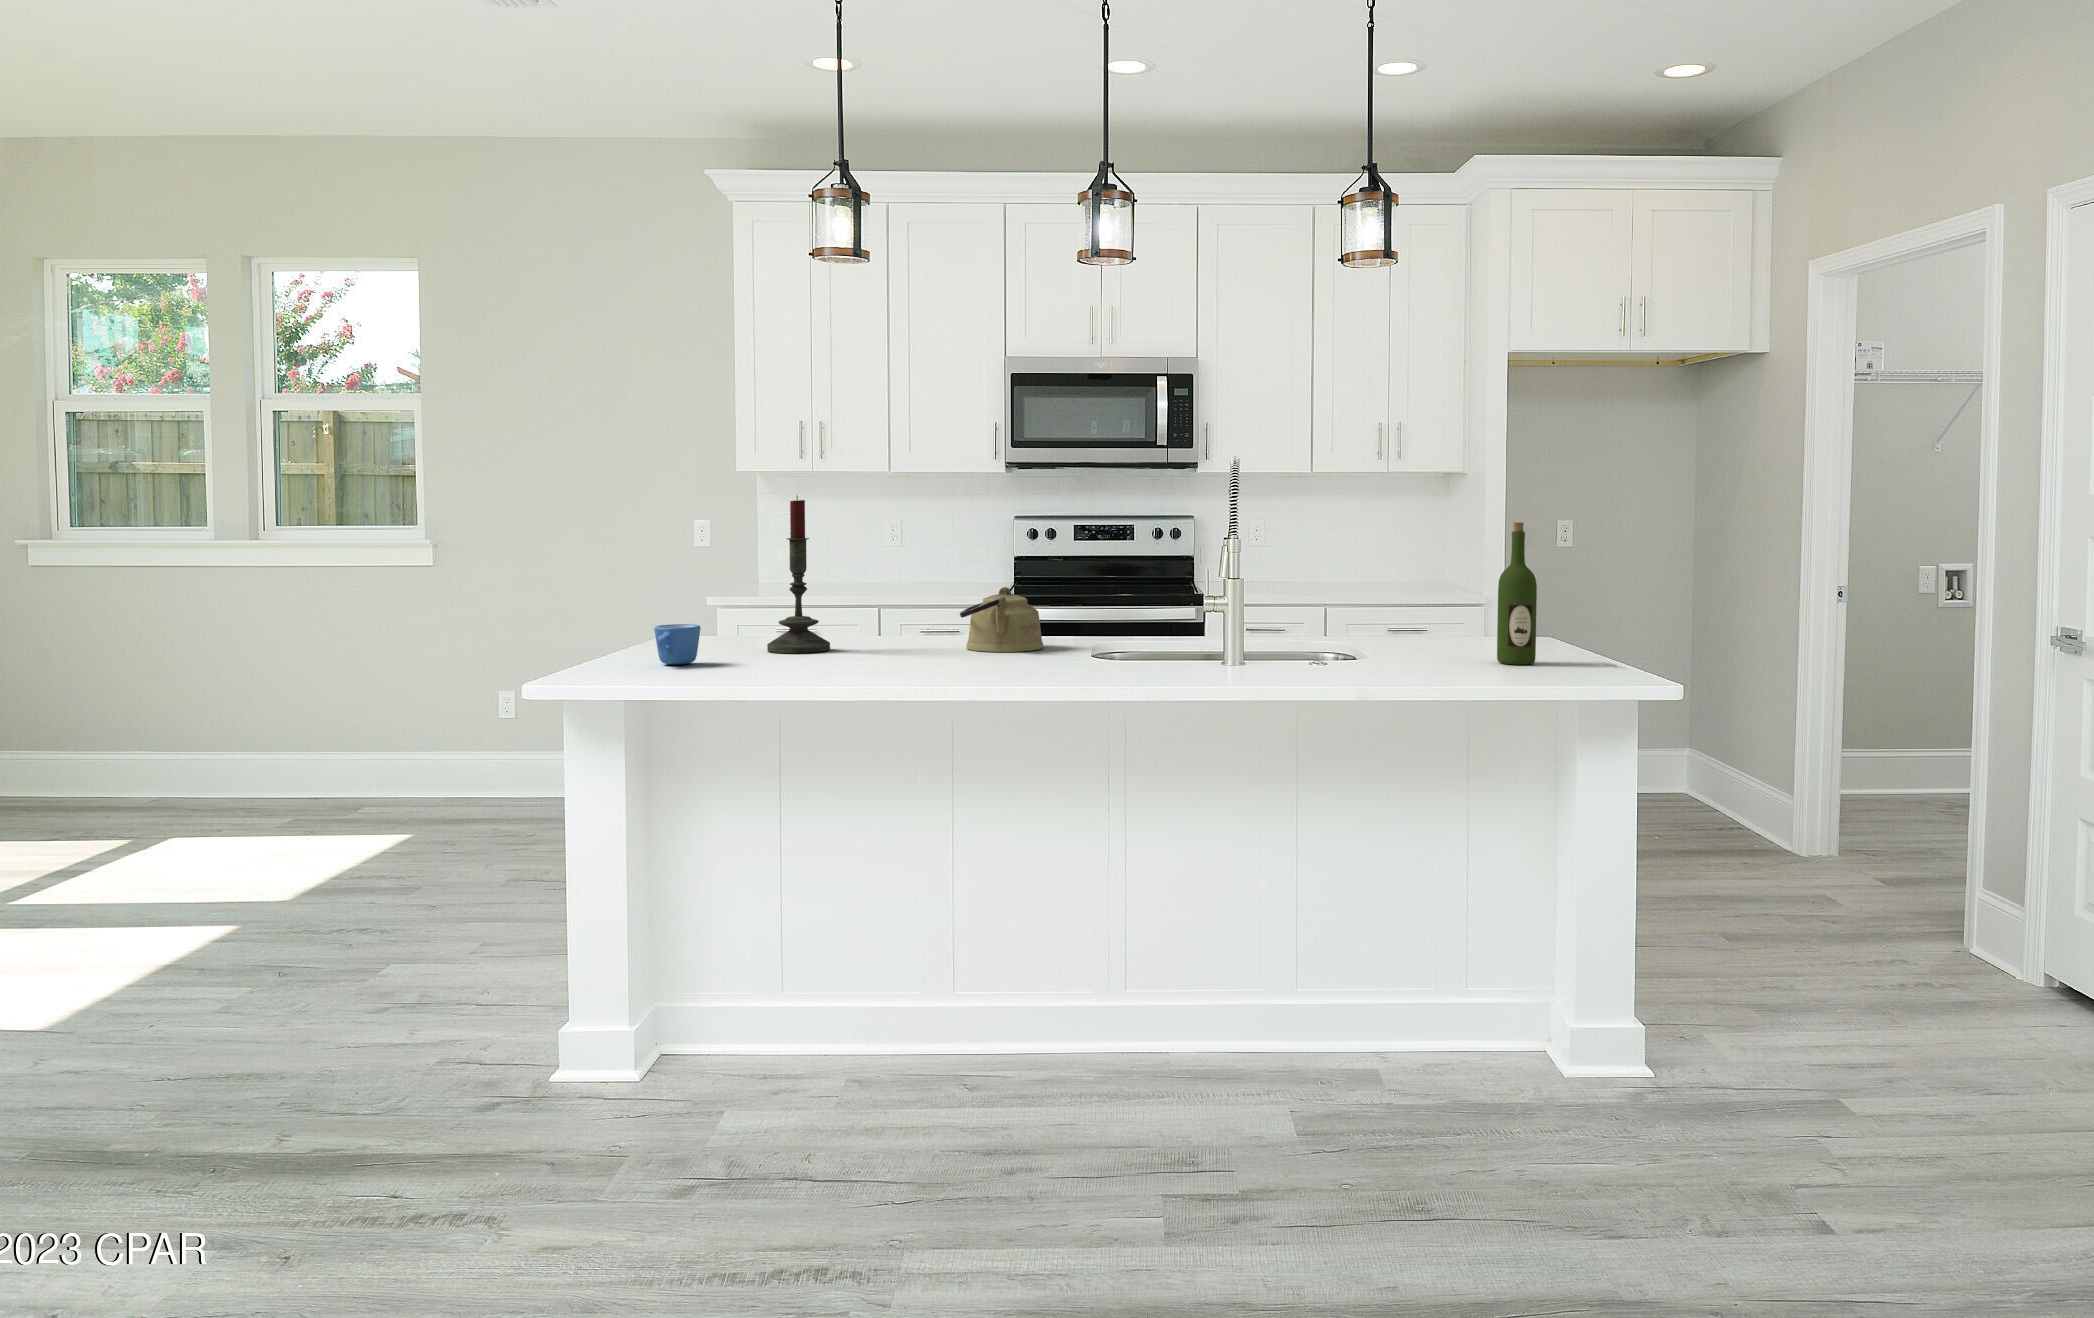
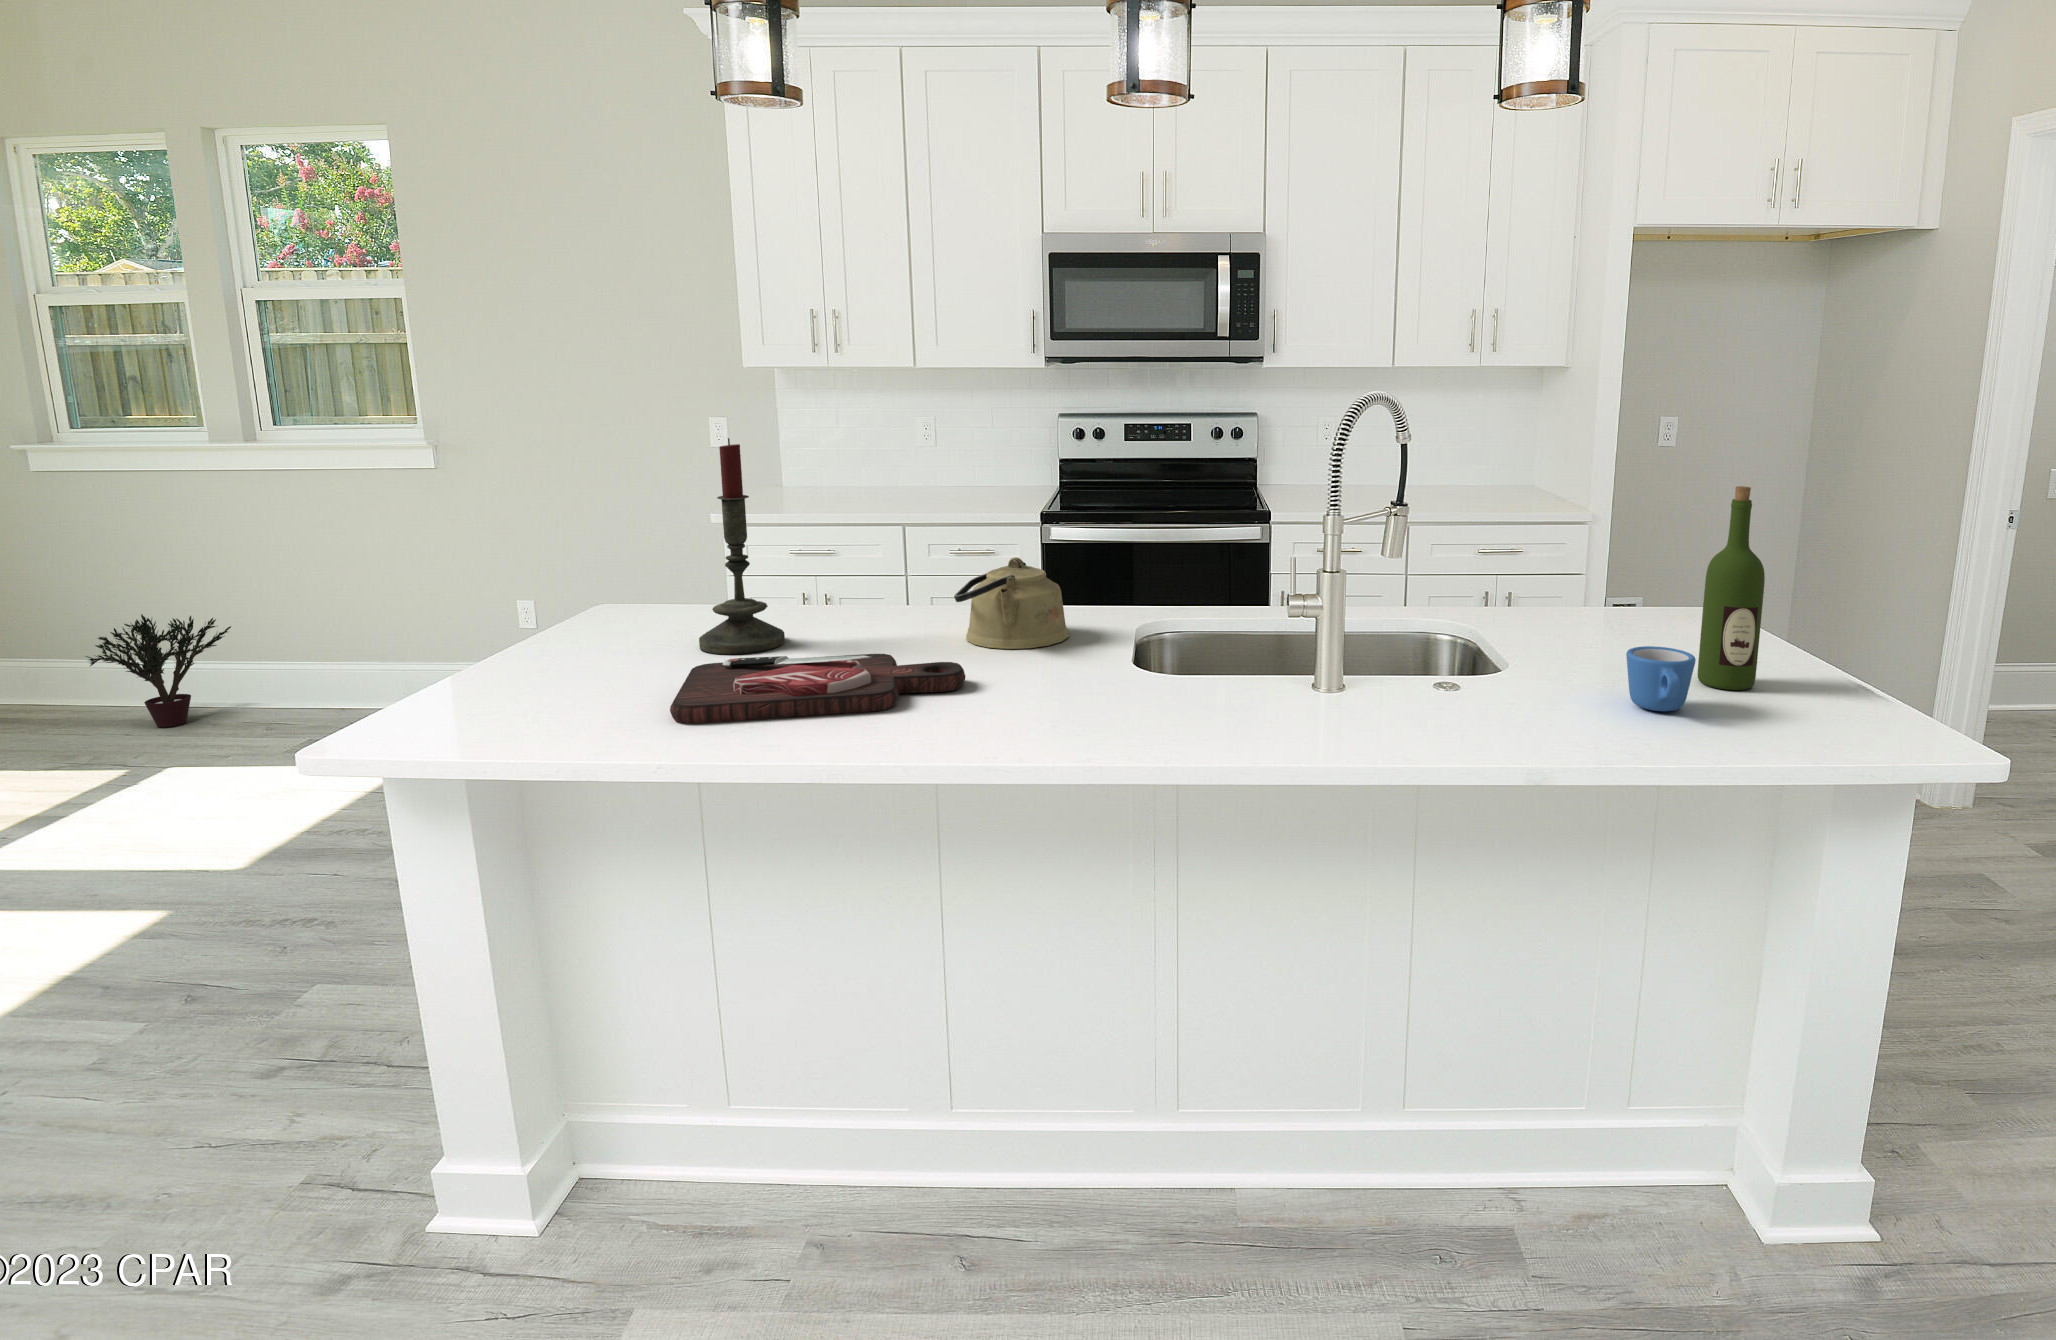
mug: present [654,624,701,664] -> present [1626,646,1696,711]
cutting board: none [778,638,976,674] -> present [670,654,966,724]
potted plant: none [92,702,224,811] -> present [86,614,231,727]

